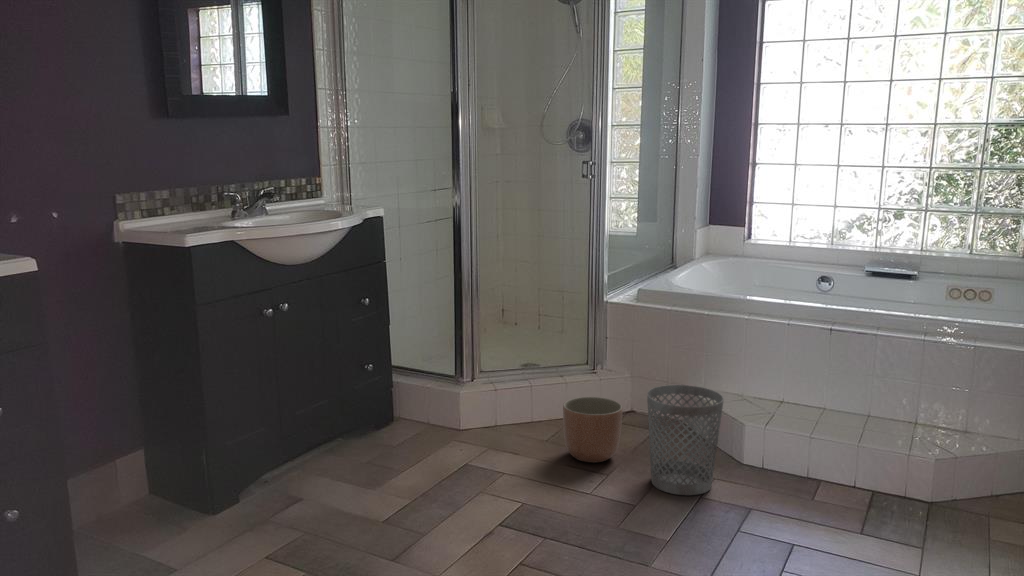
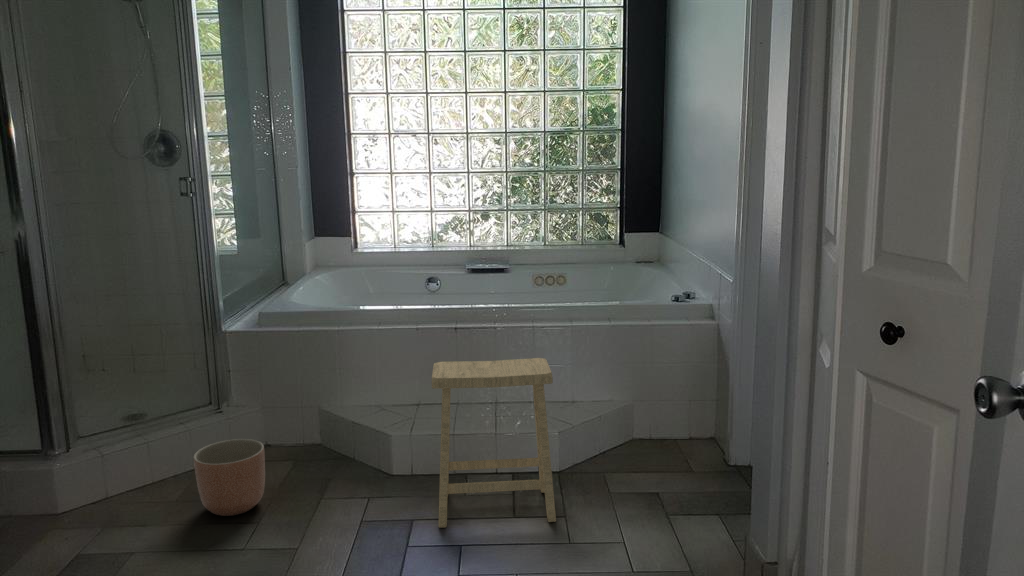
footstool: none [771,356,916,543] -> present [432,358,556,528]
wastebasket: present [647,385,724,495] -> none [293,409,375,529]

